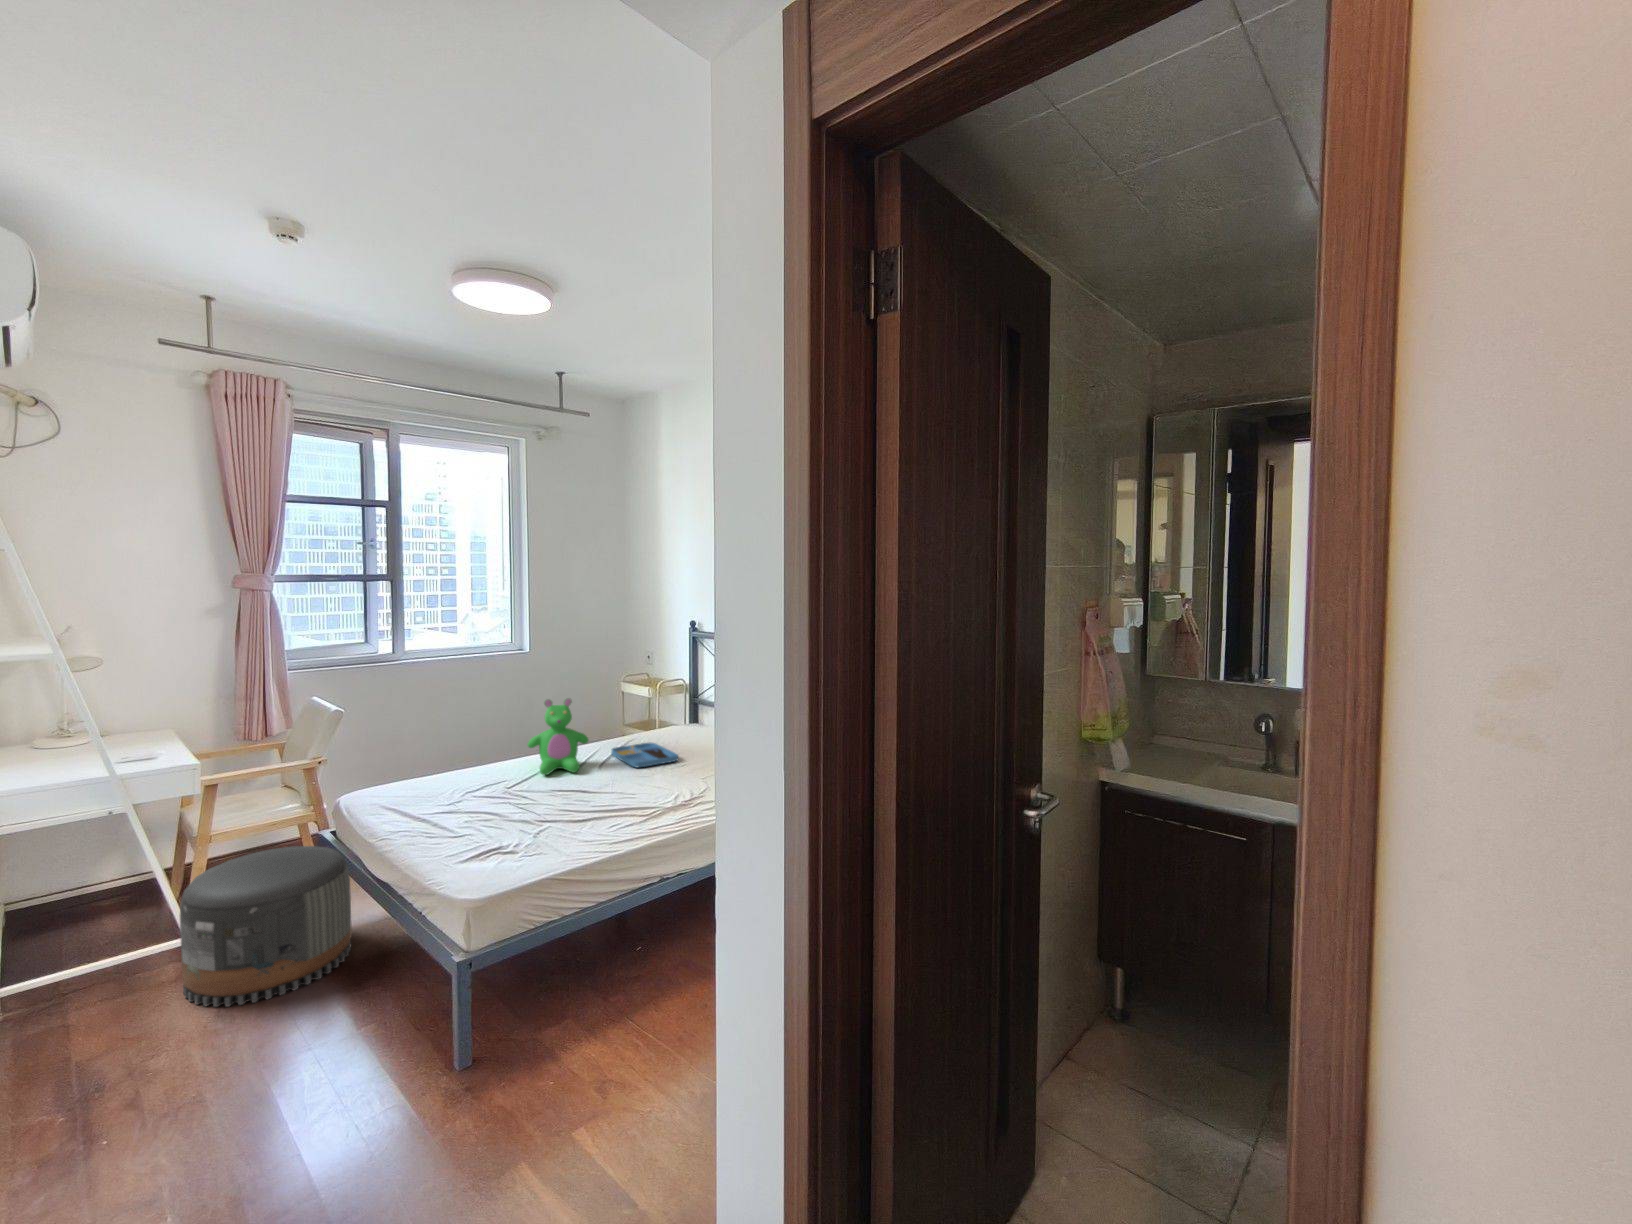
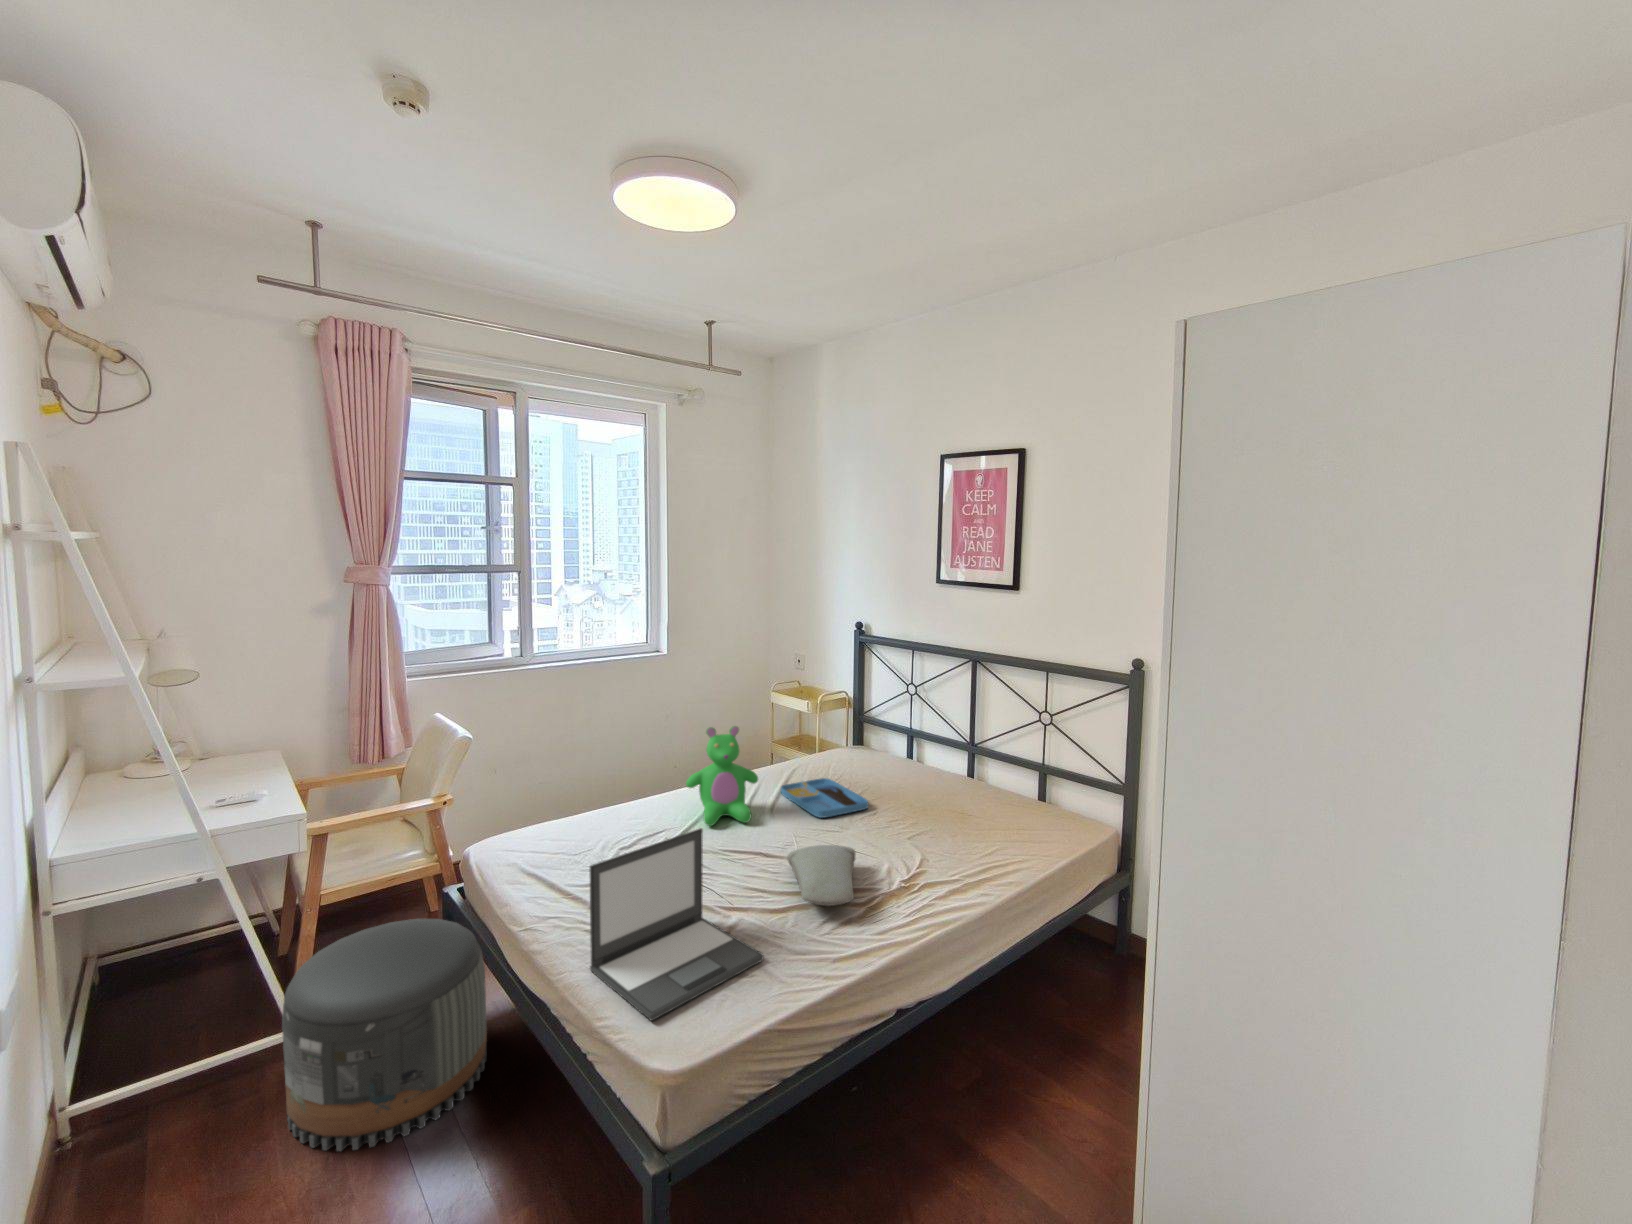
laptop: none [426,759,560,879] -> present [590,828,764,1021]
pillow: none [598,779,651,814] -> present [787,845,855,906]

